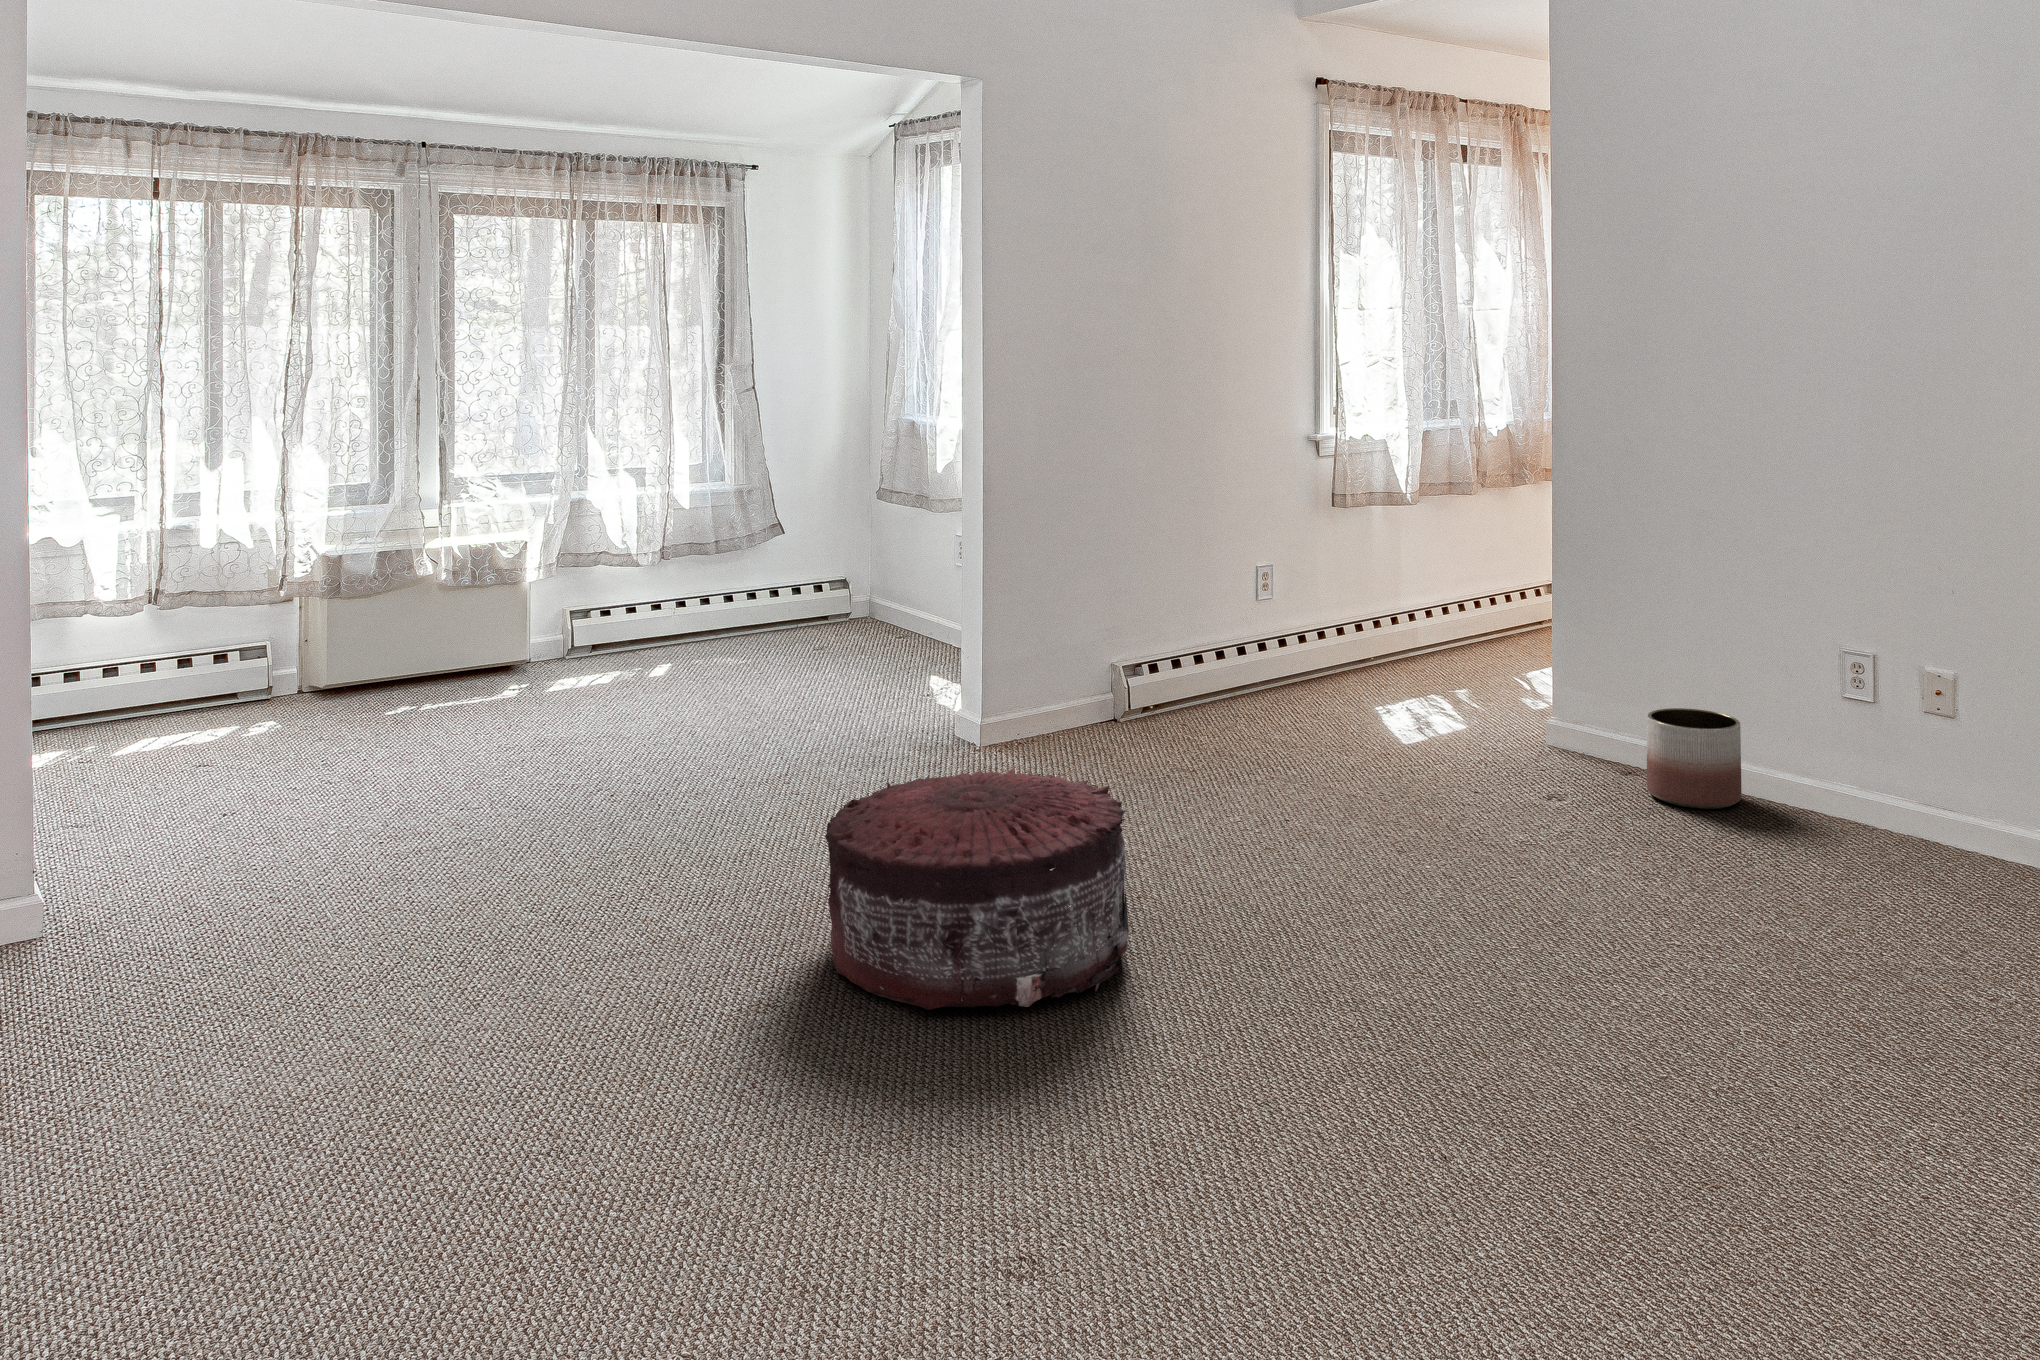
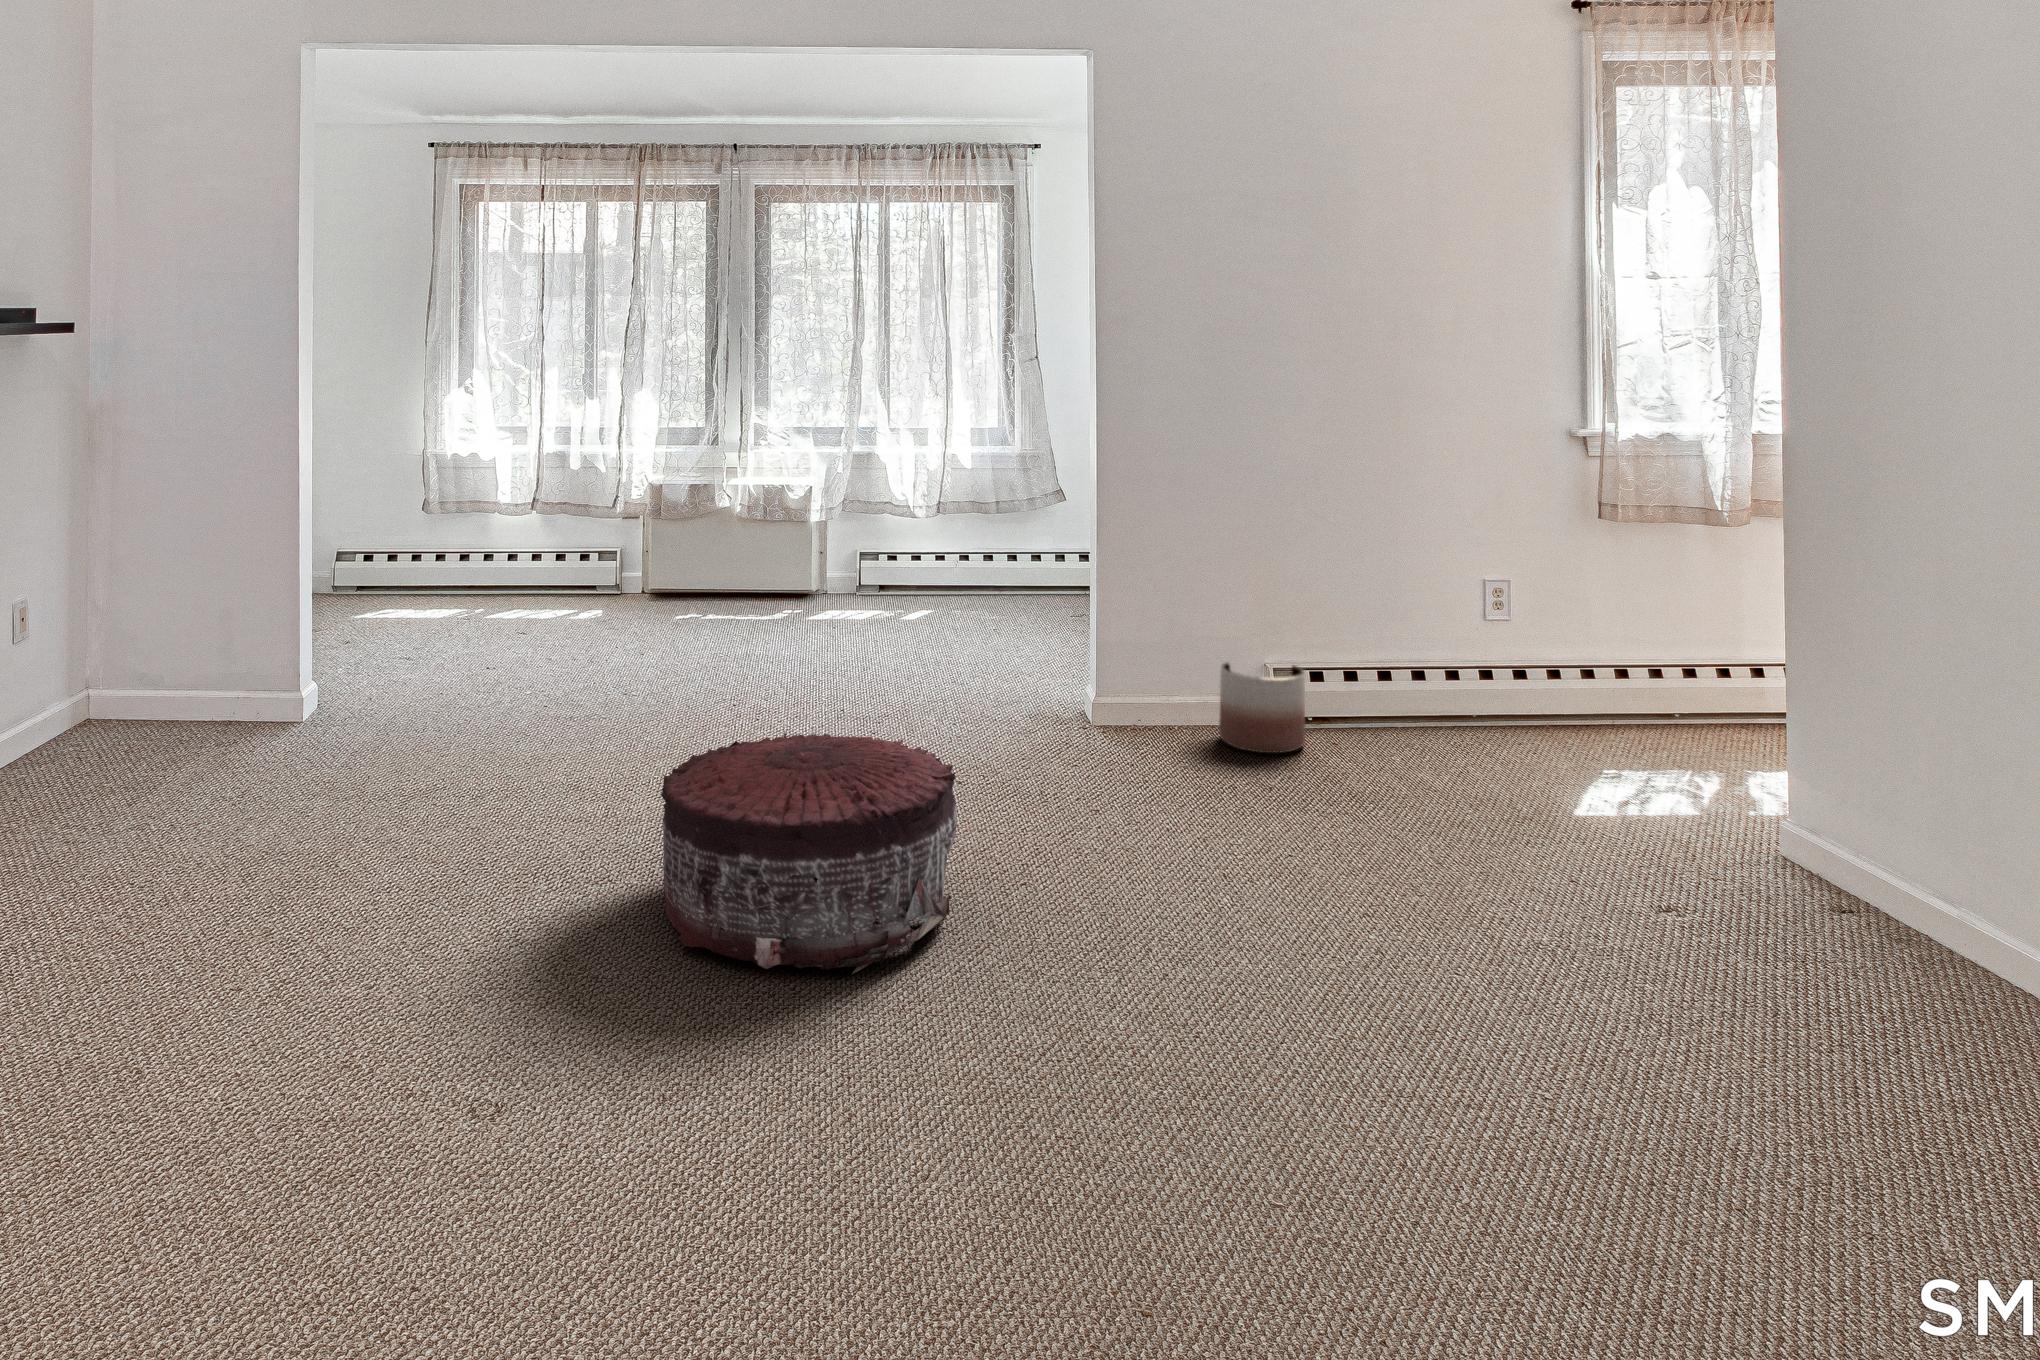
planter: present [1647,708,1742,809] -> present [1219,663,1305,753]

